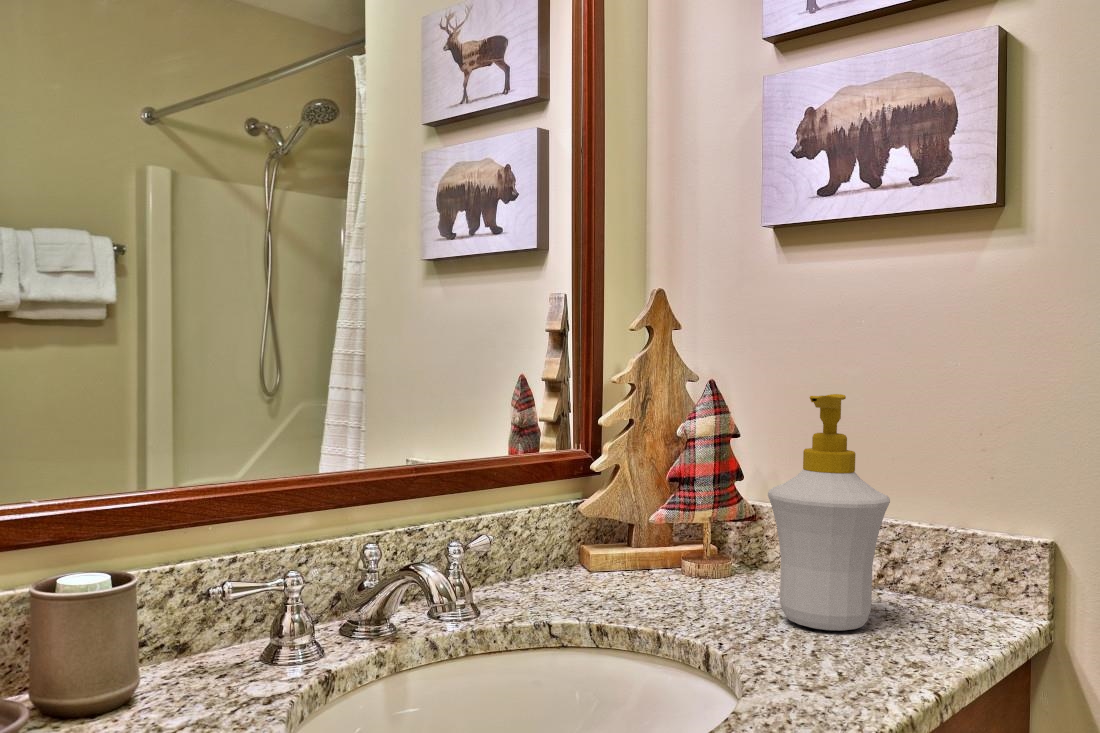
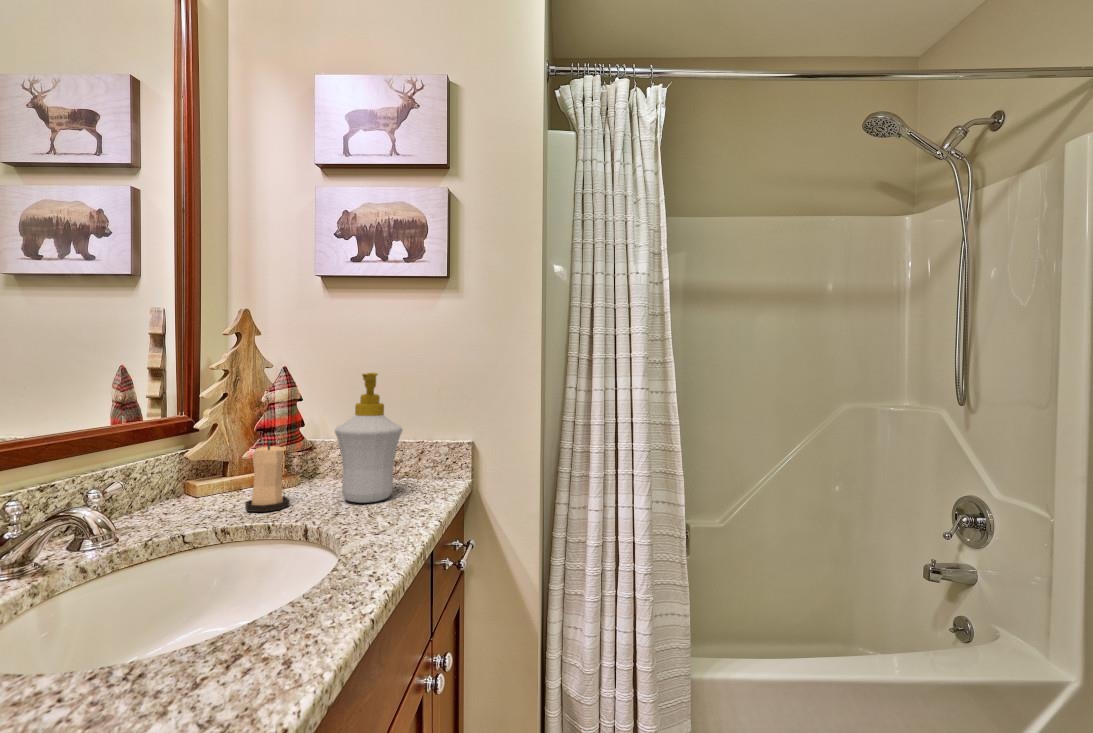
candle: none [639,501,699,613] -> present [245,442,289,512]

